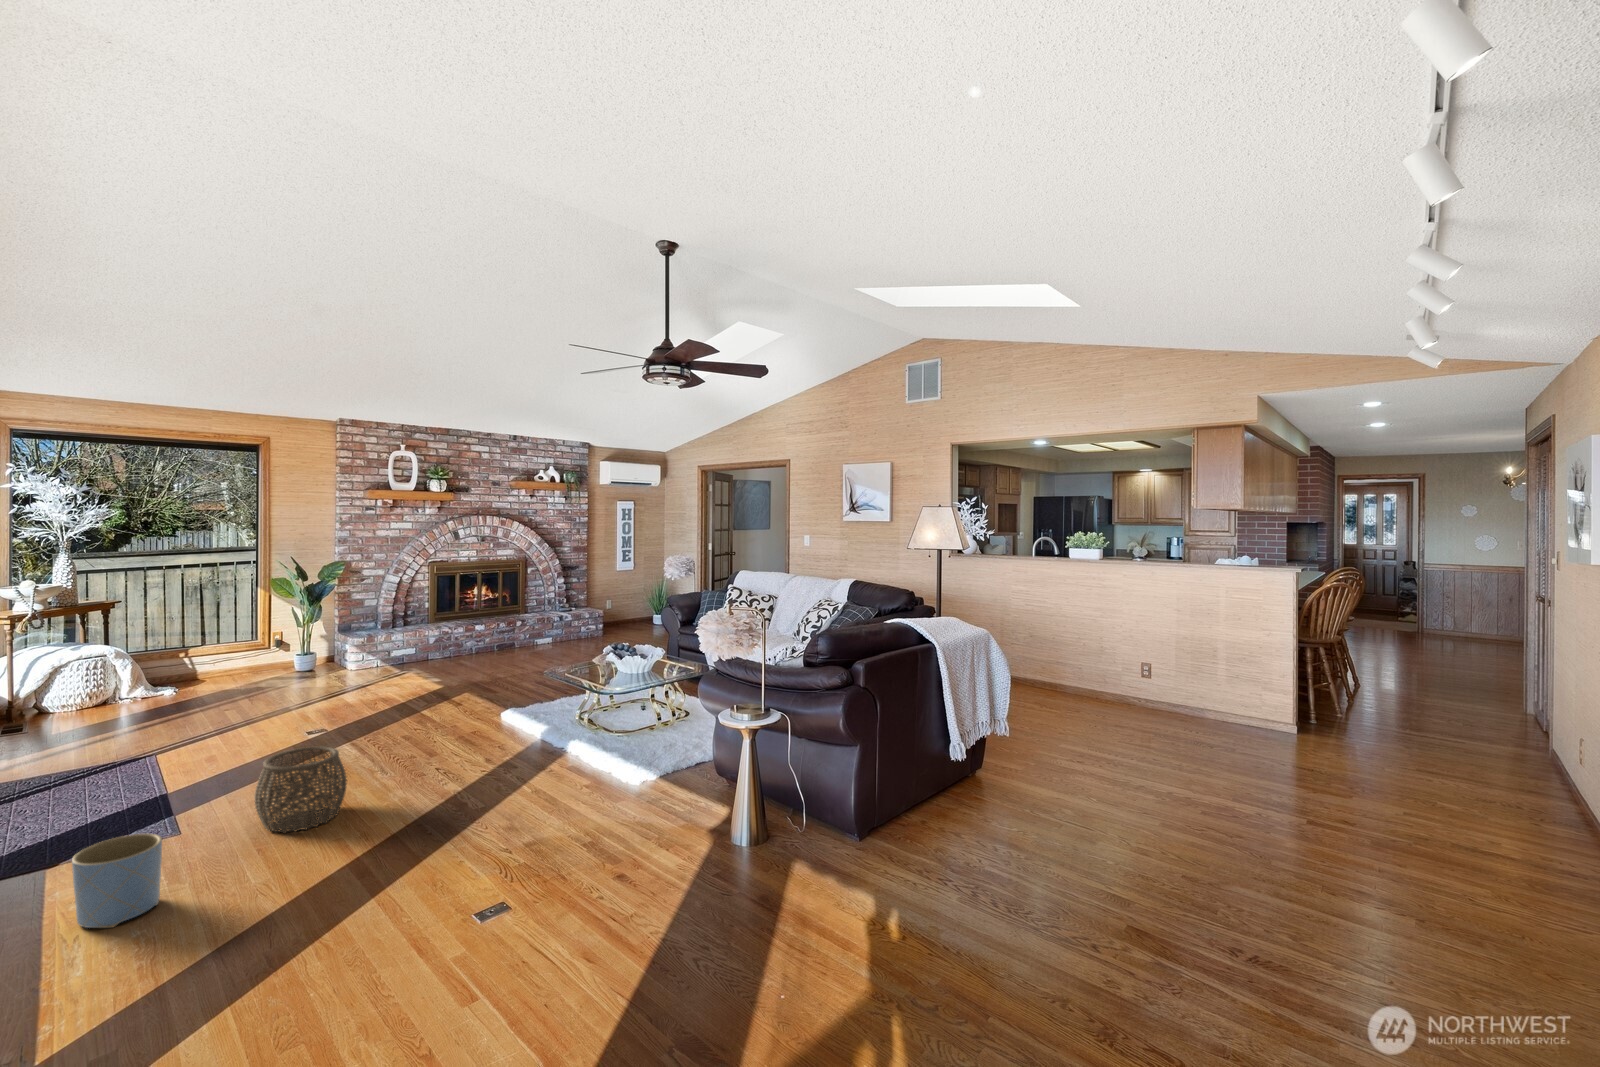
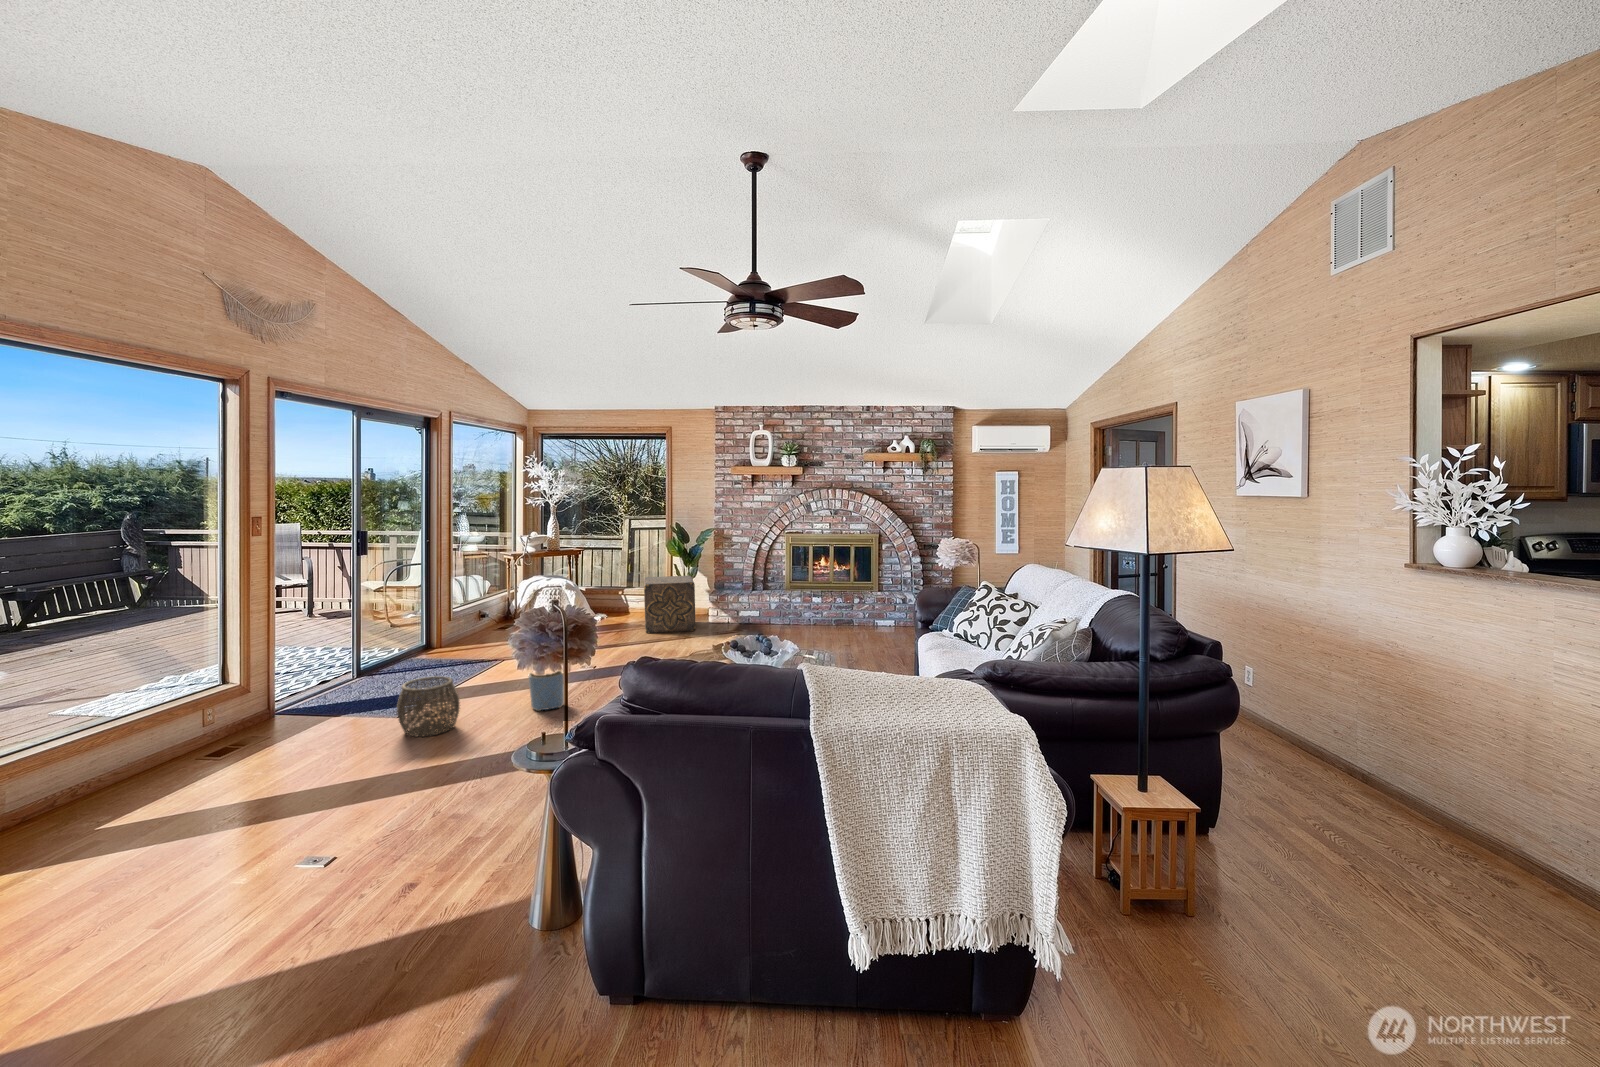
ottoman: none [268,616,363,690] -> present [644,576,696,633]
planter: present [72,834,162,928] -> present [529,671,564,711]

